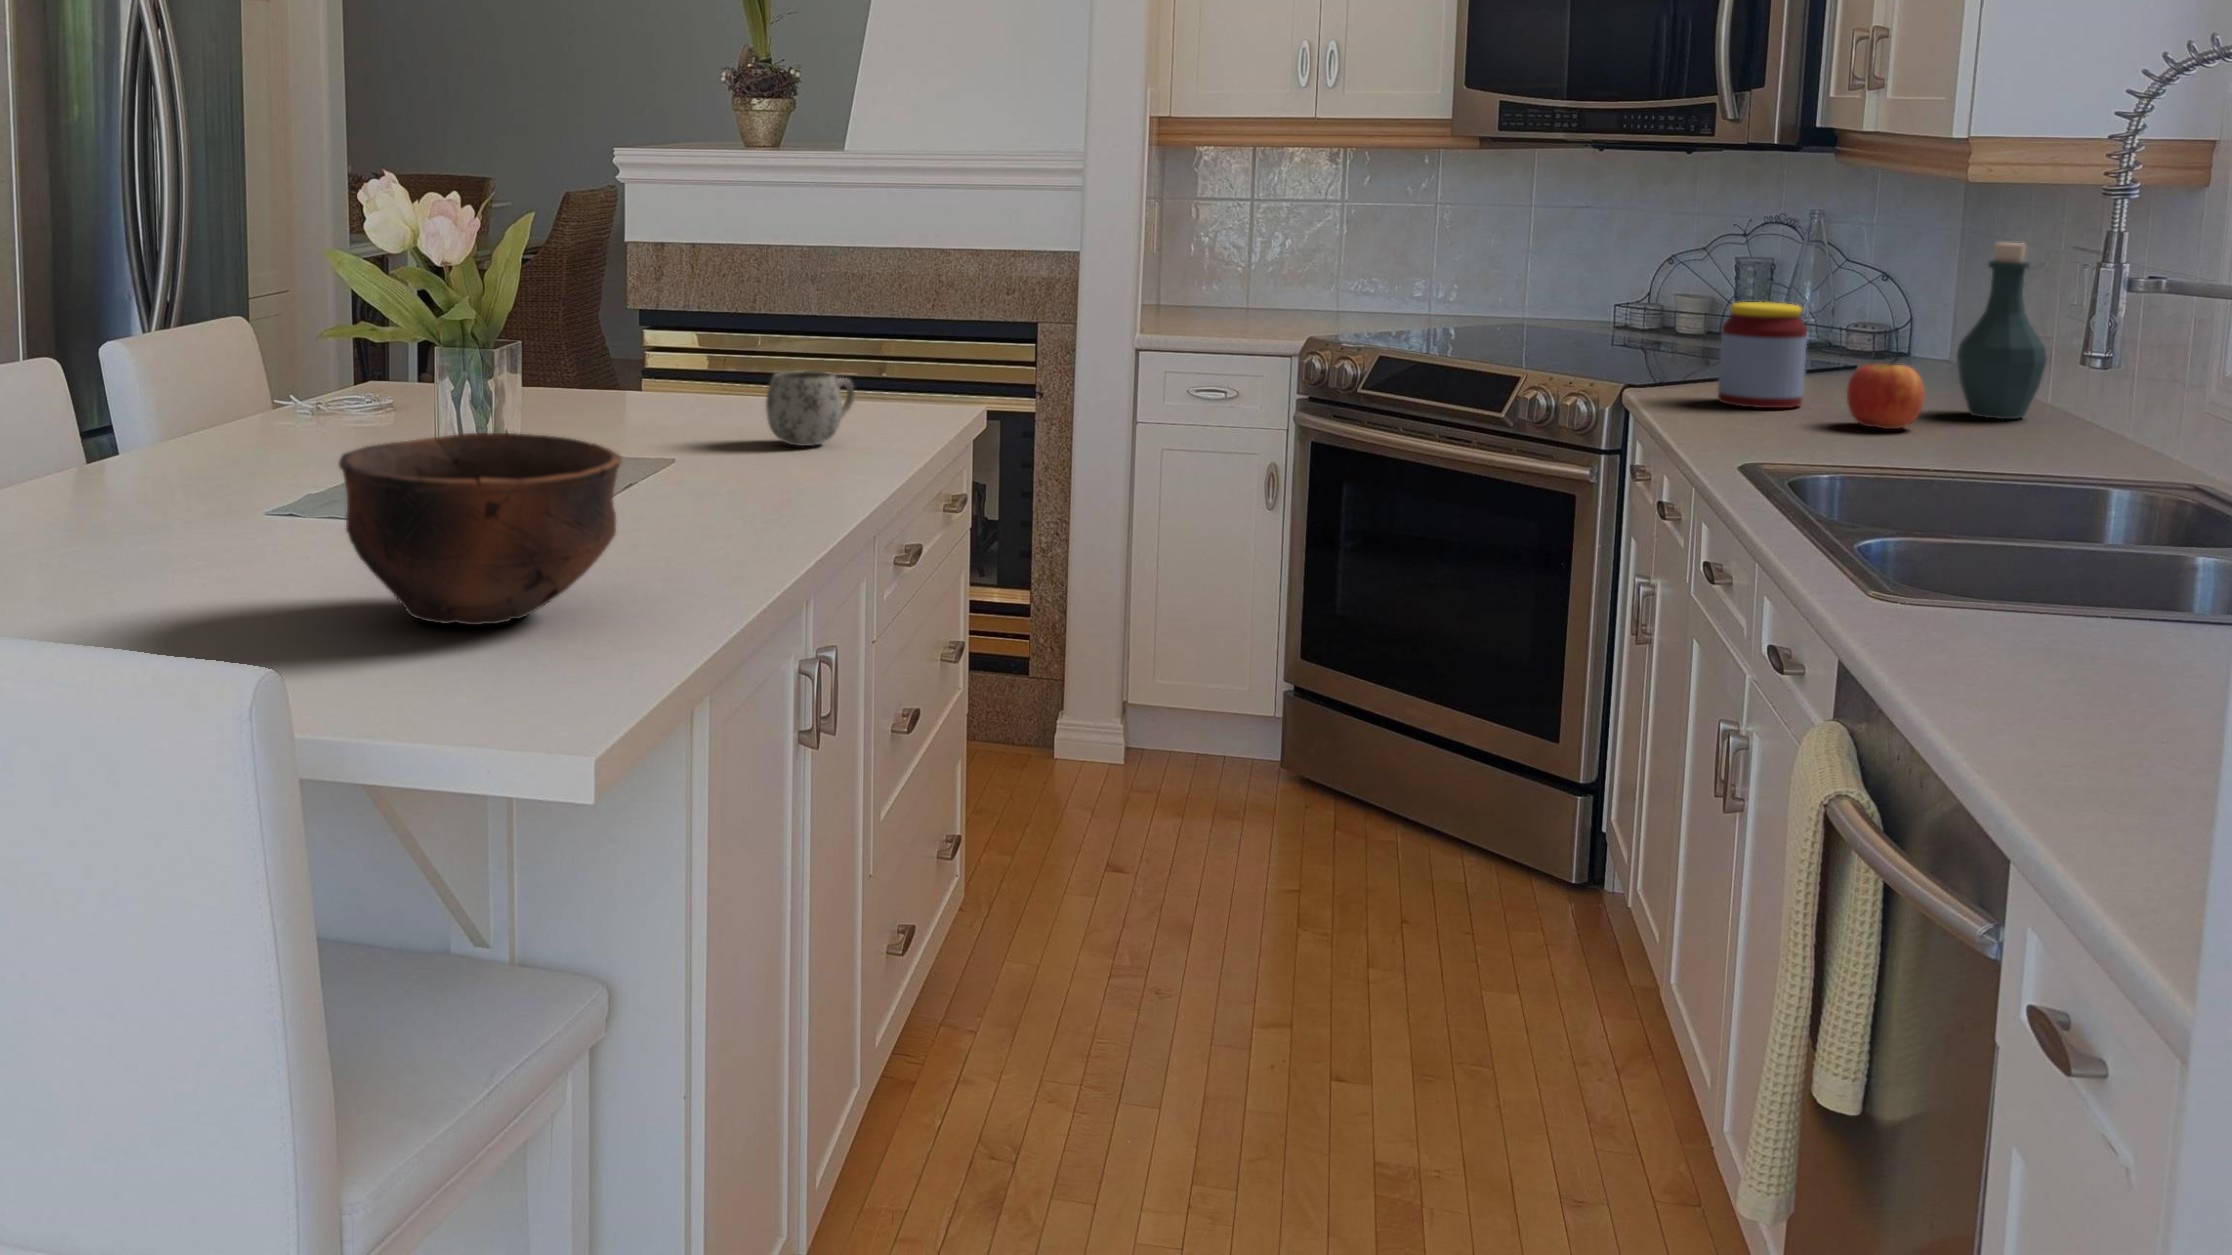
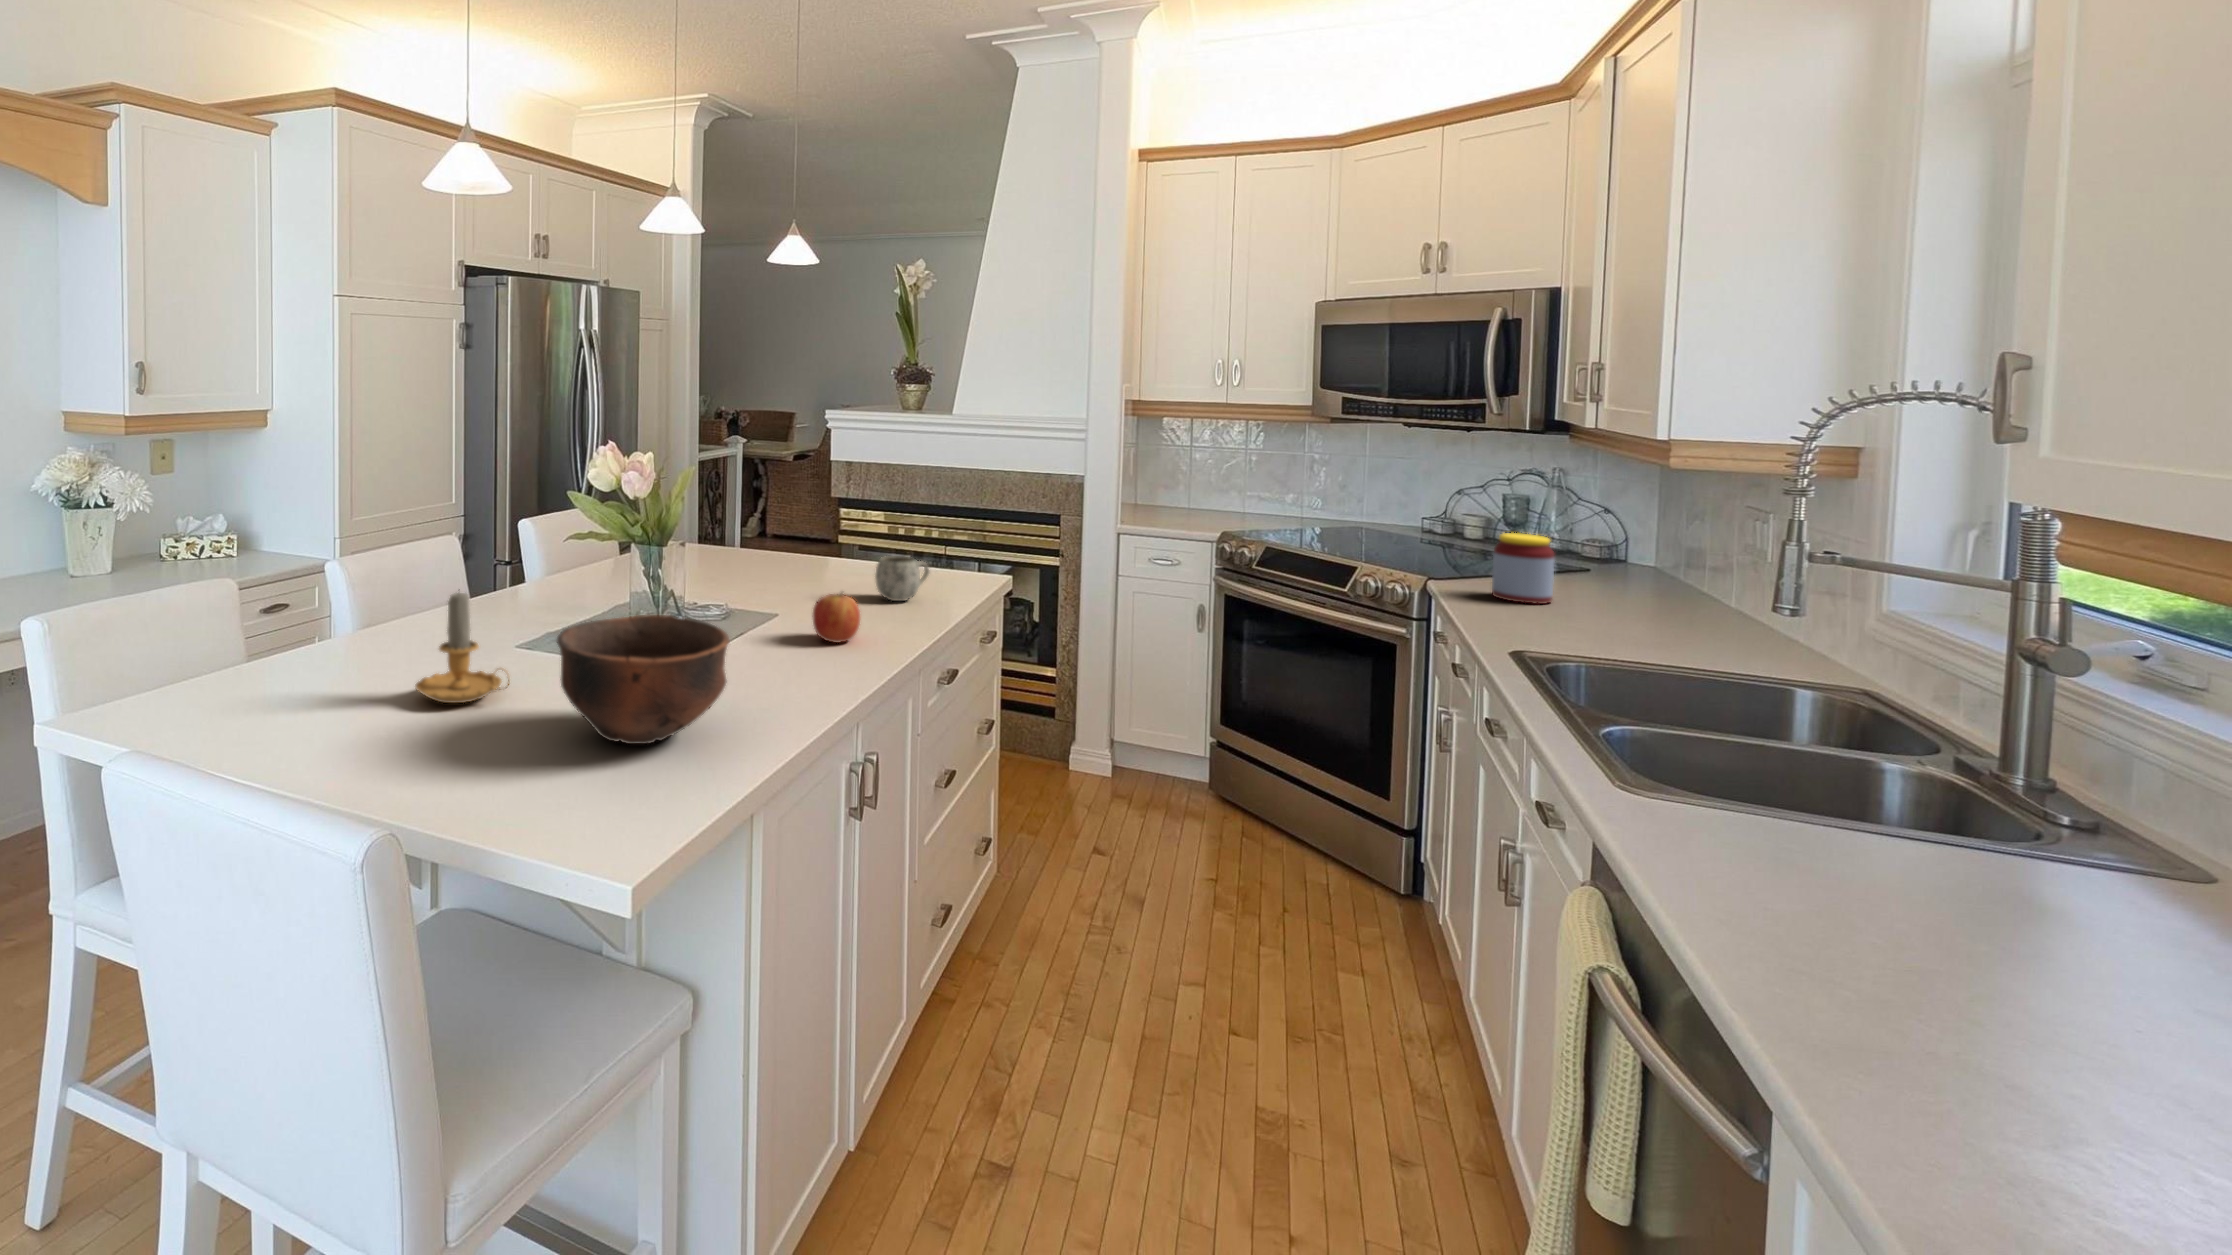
bottle: present [1957,243,2047,419] -> none [1665,505,1735,622]
apple: present [1847,358,1924,429] -> present [812,593,860,642]
candle: none [60,406,233,599] -> present [415,593,502,703]

